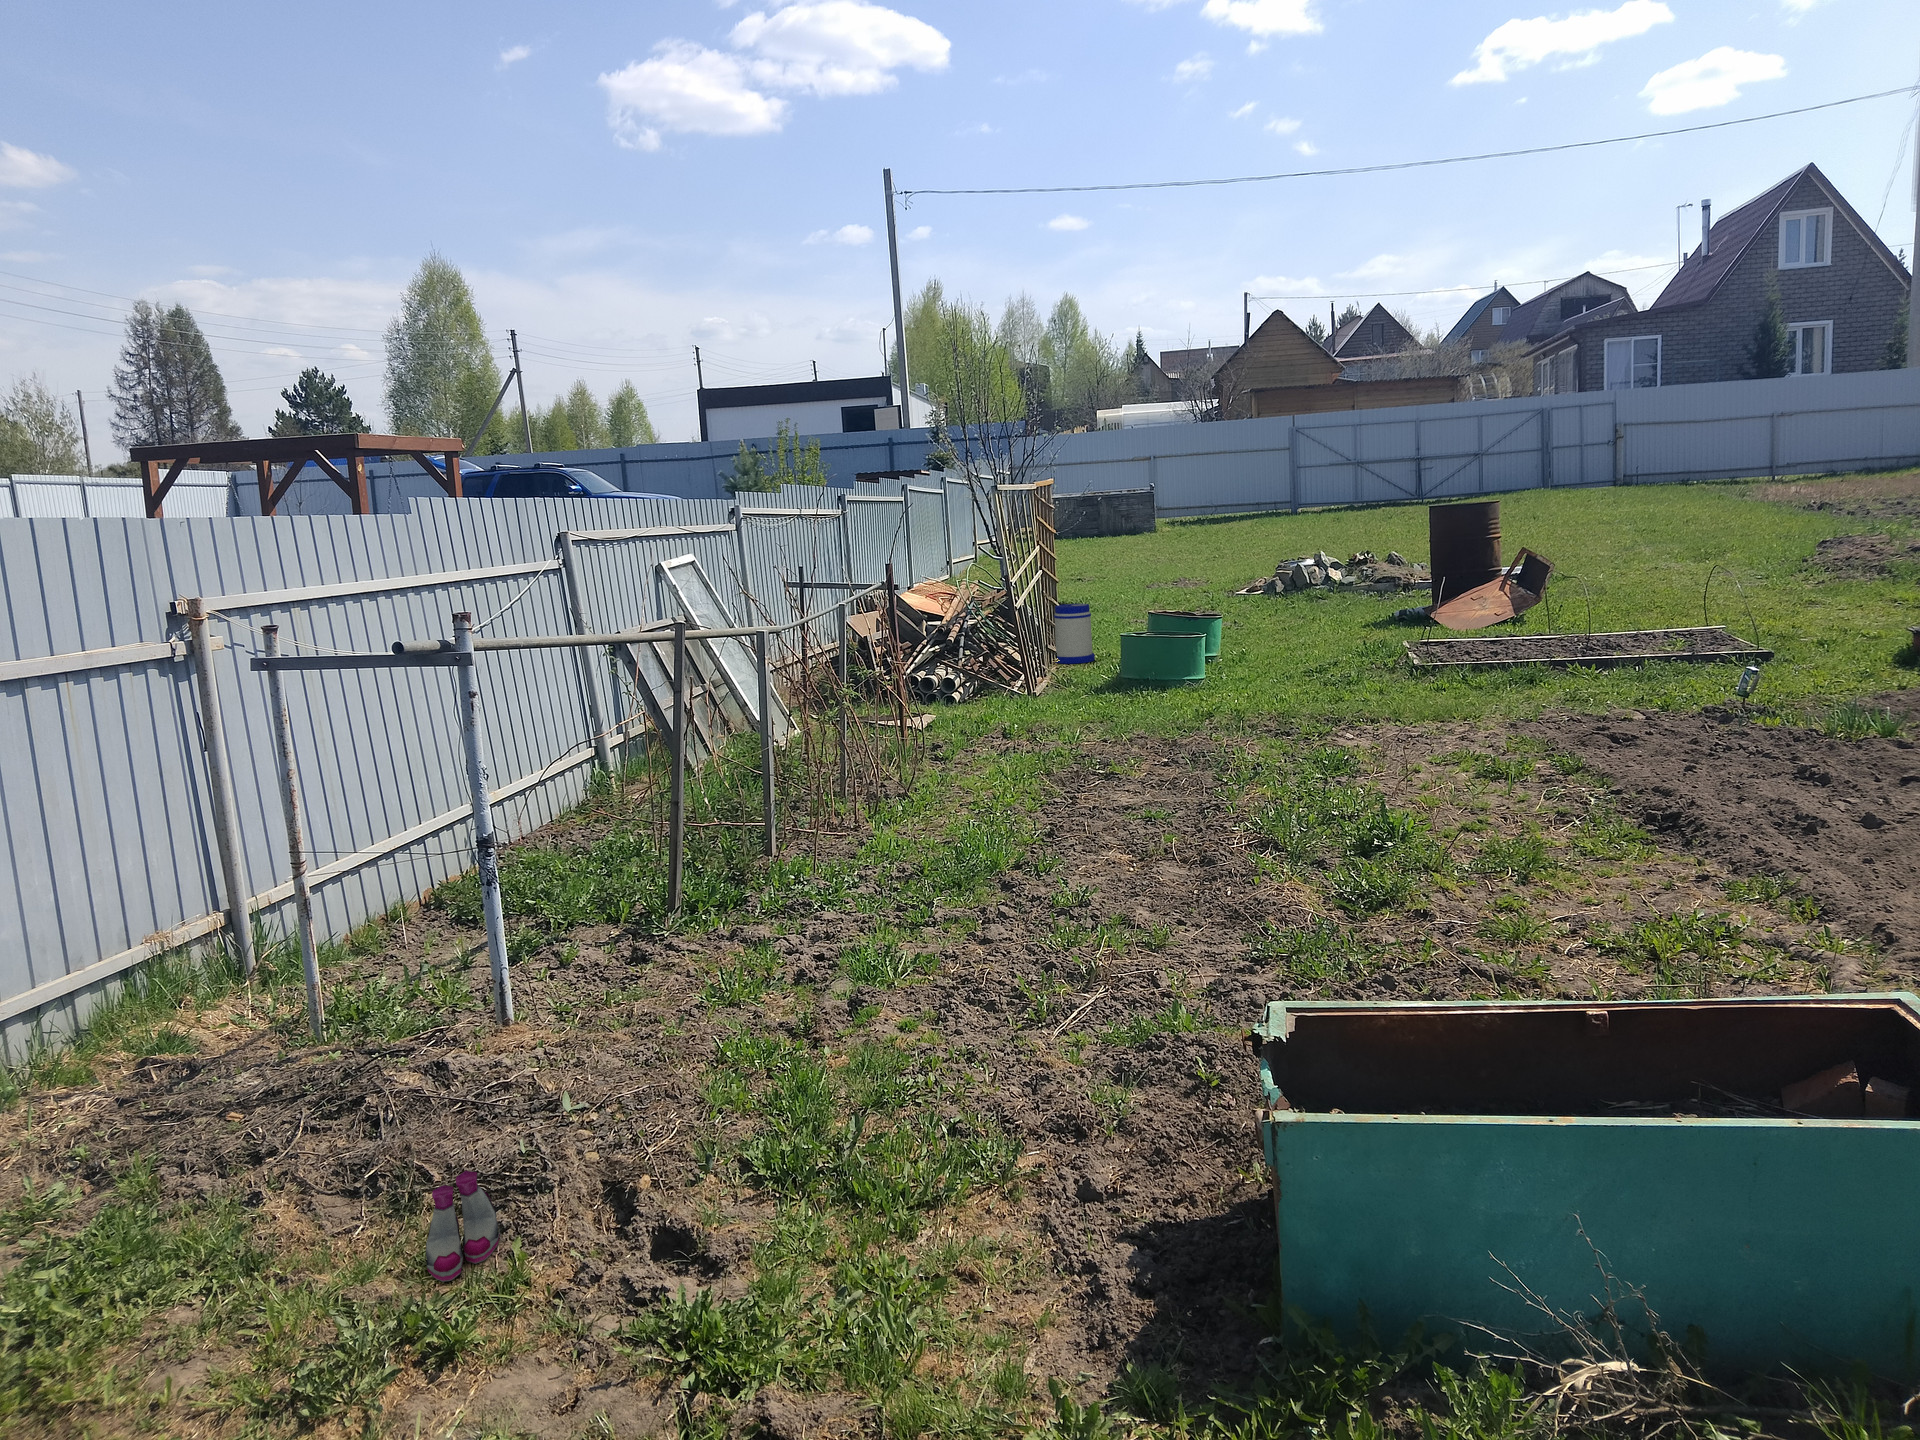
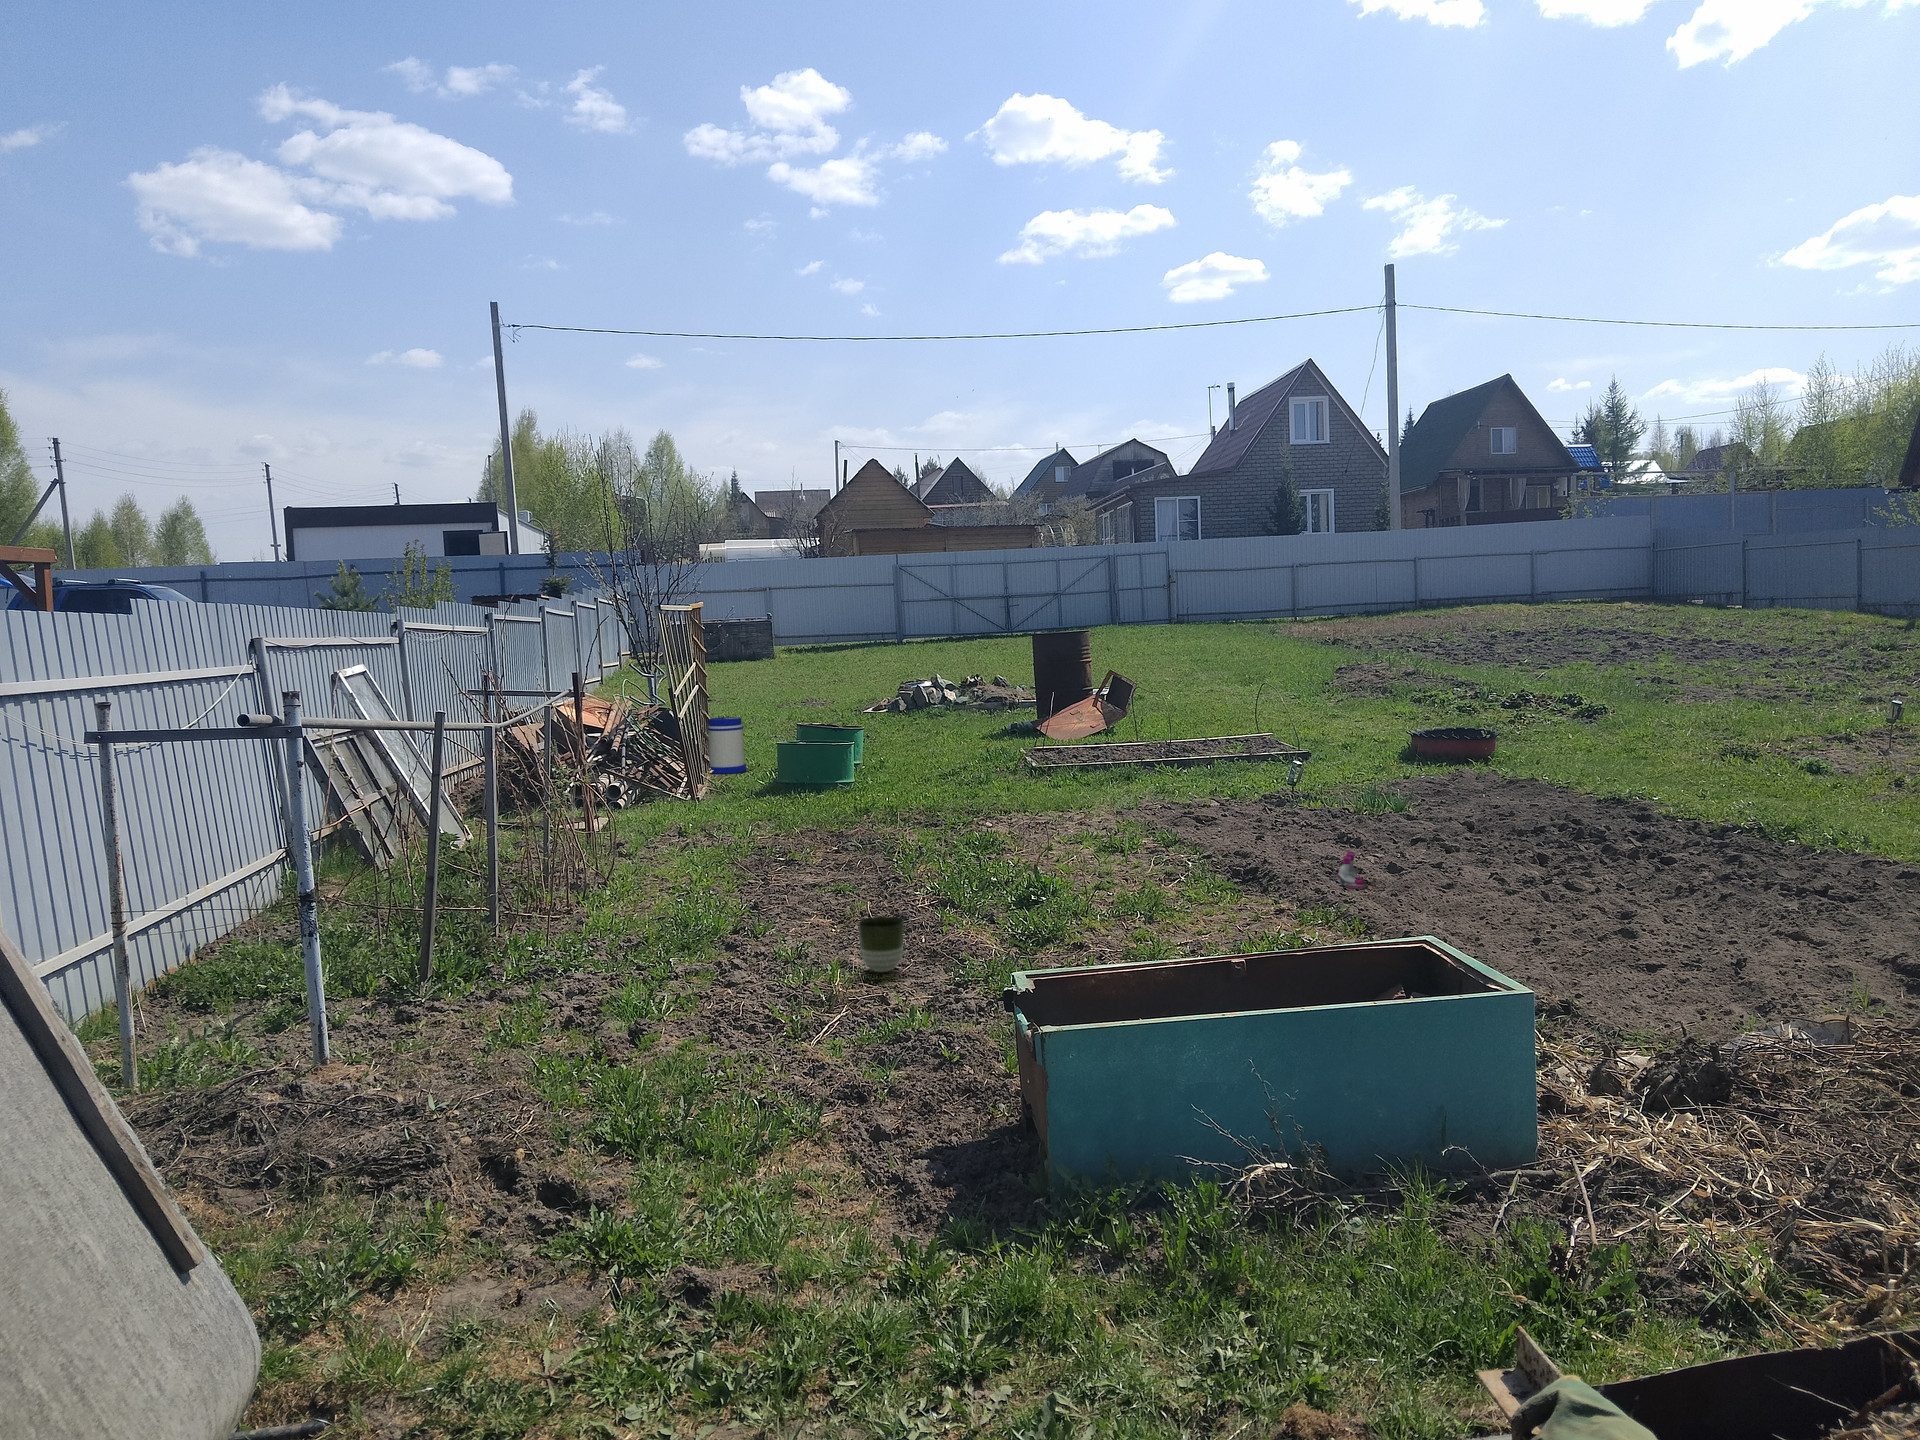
planter: none [1134,869,1189,937] -> present [858,916,904,972]
boots: present [425,1171,500,1282] -> present [1336,852,1364,889]

